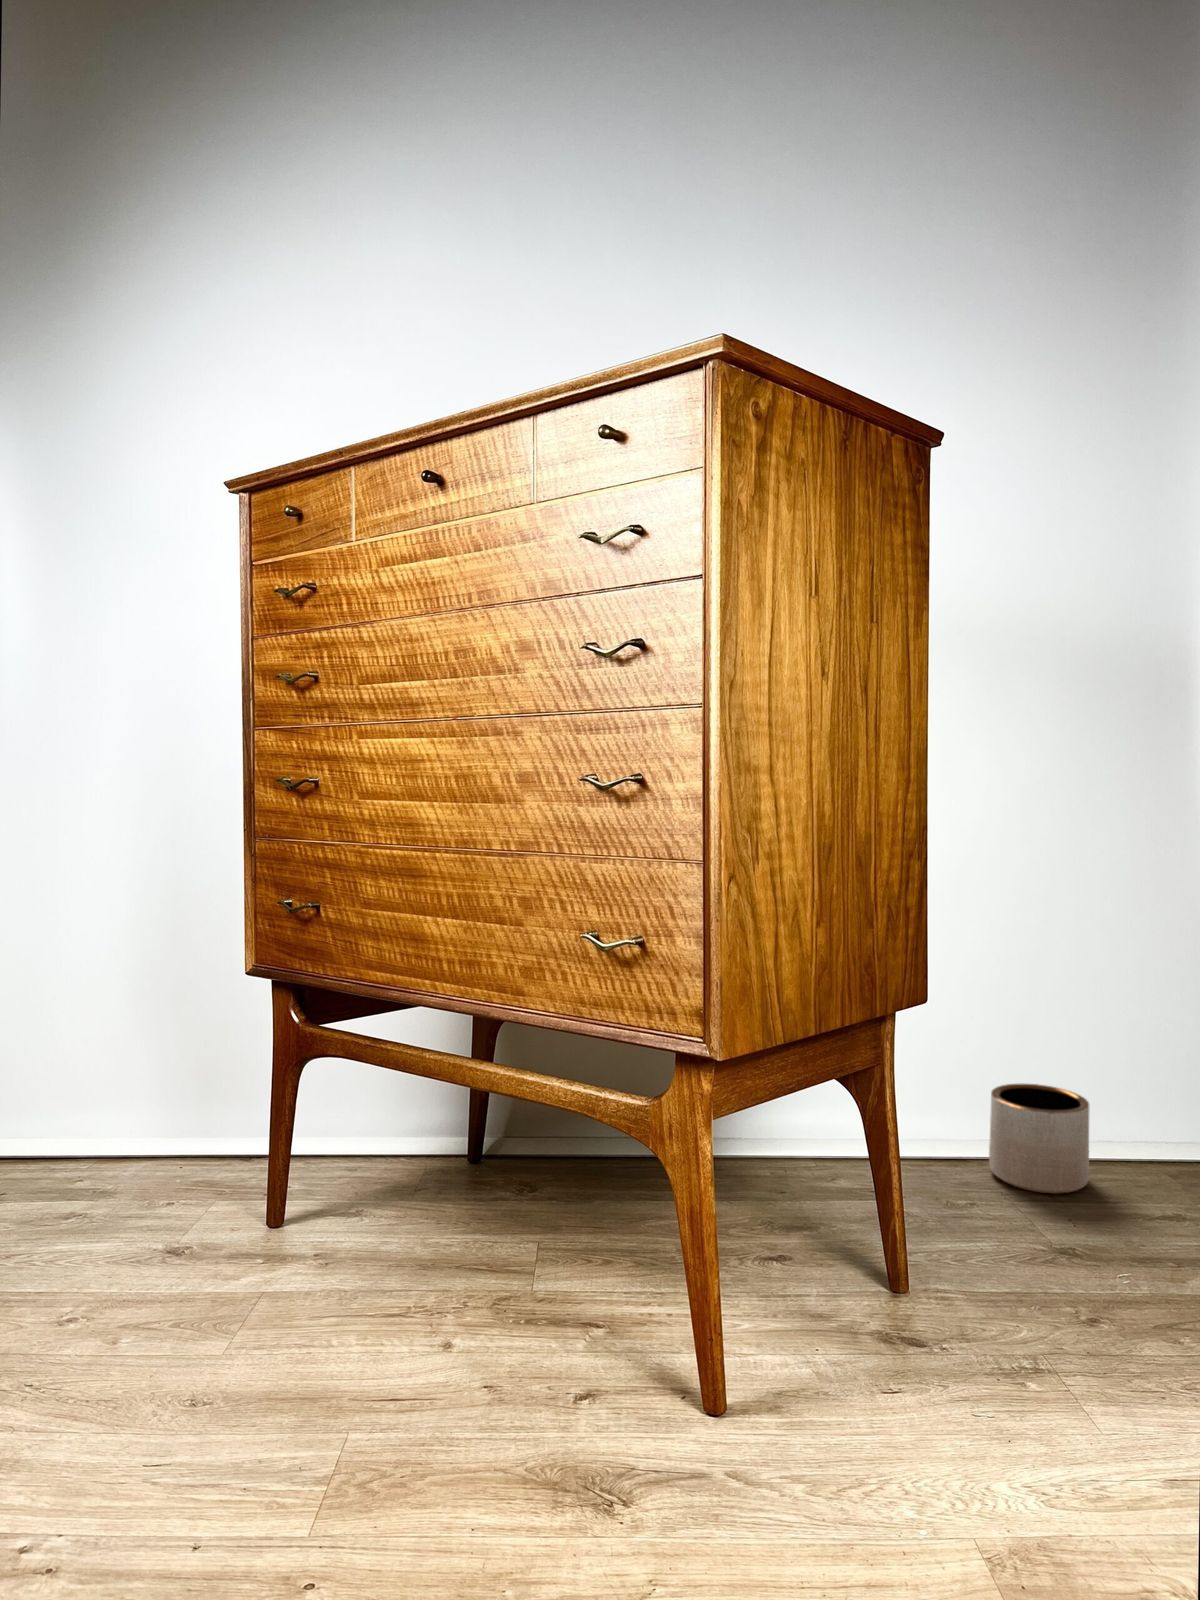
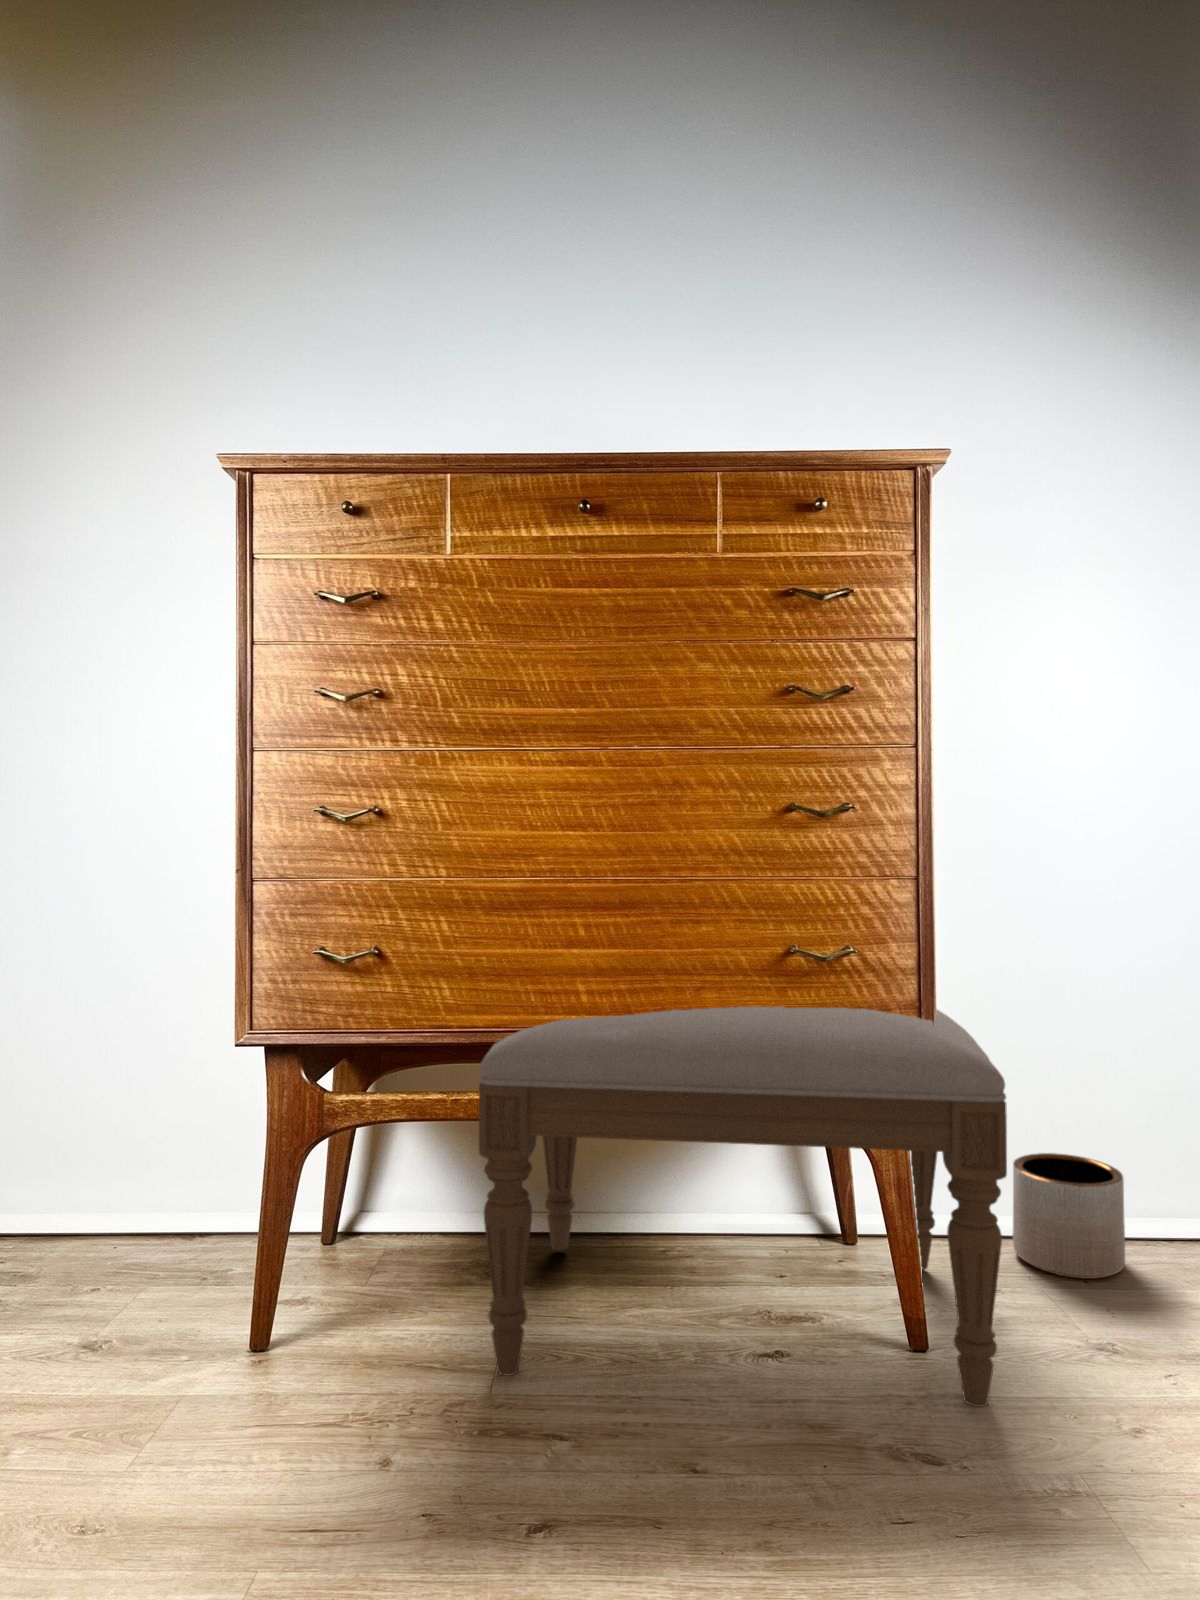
ottoman: none [520,931,988,1304] -> present [479,1007,1007,1407]

